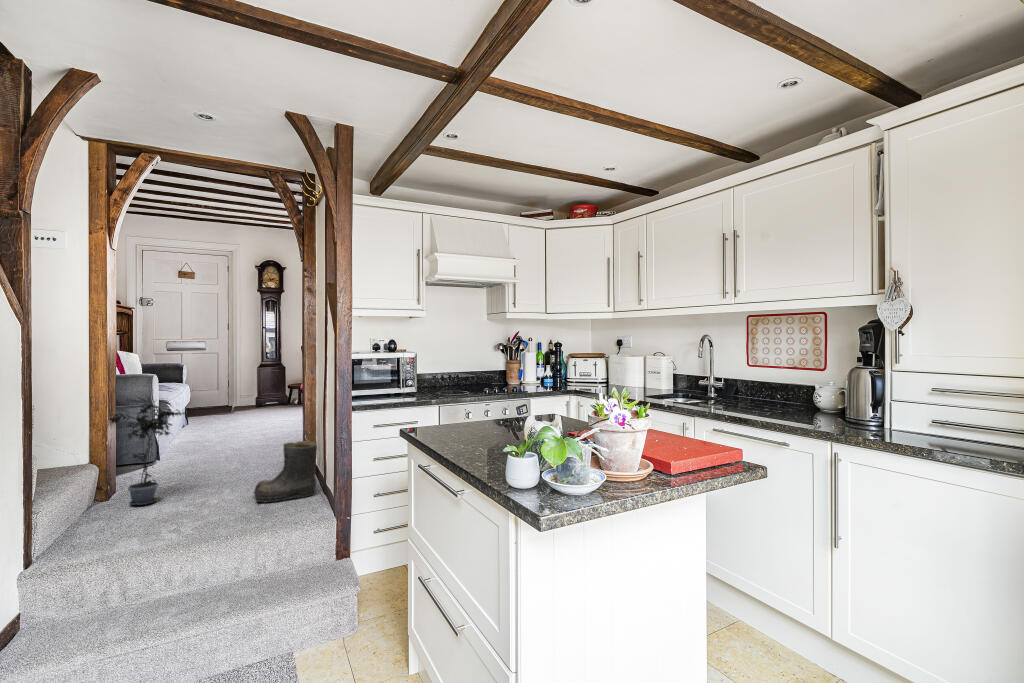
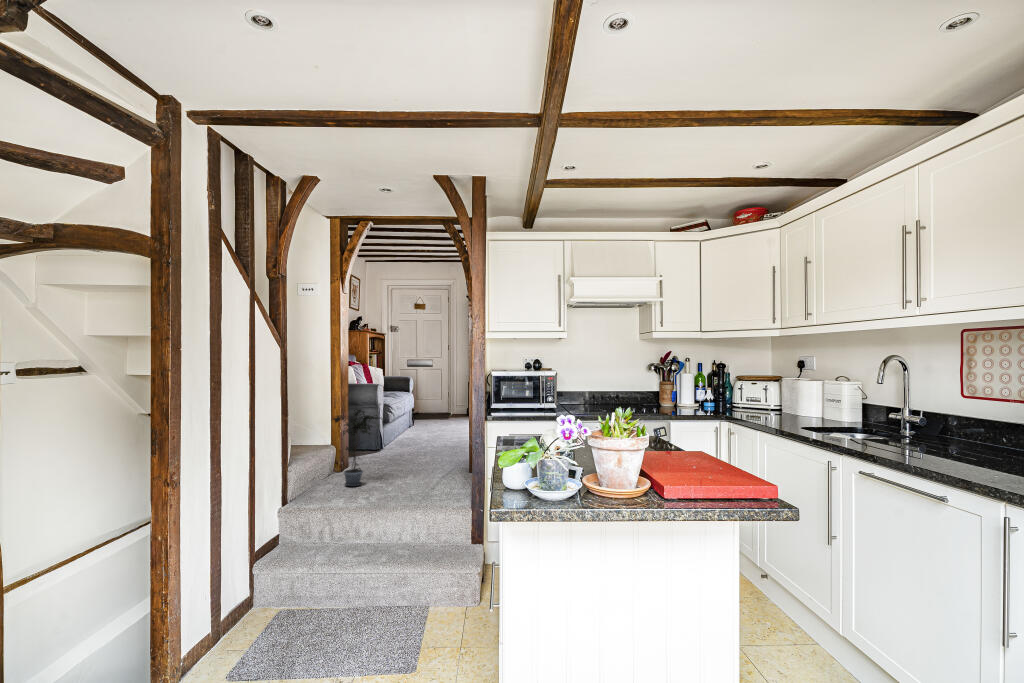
boots: present [254,441,317,502] -> none [422,448,471,498]

